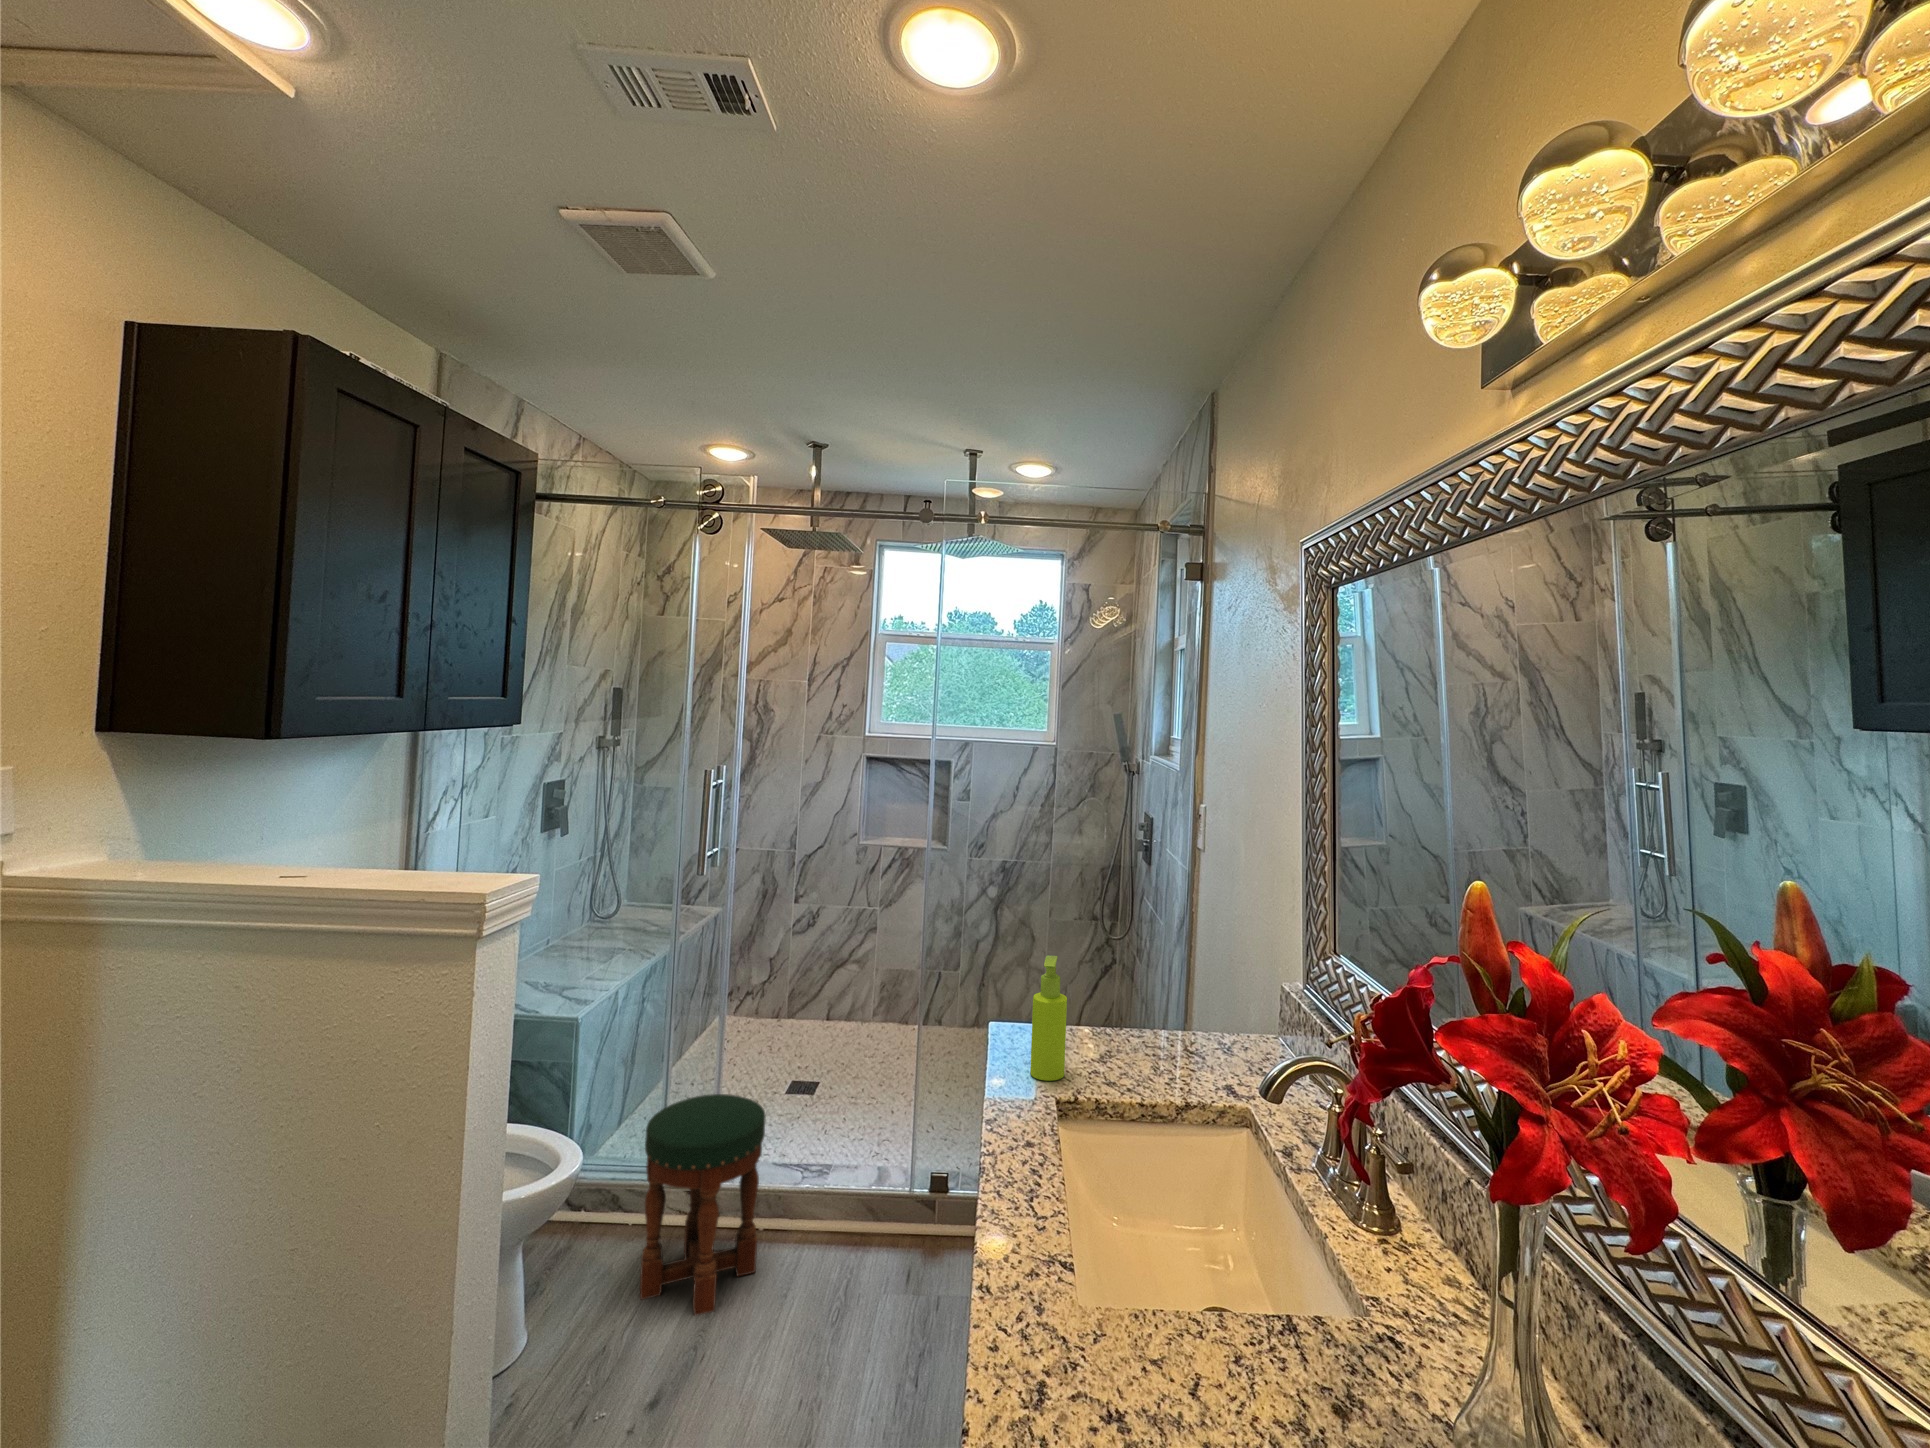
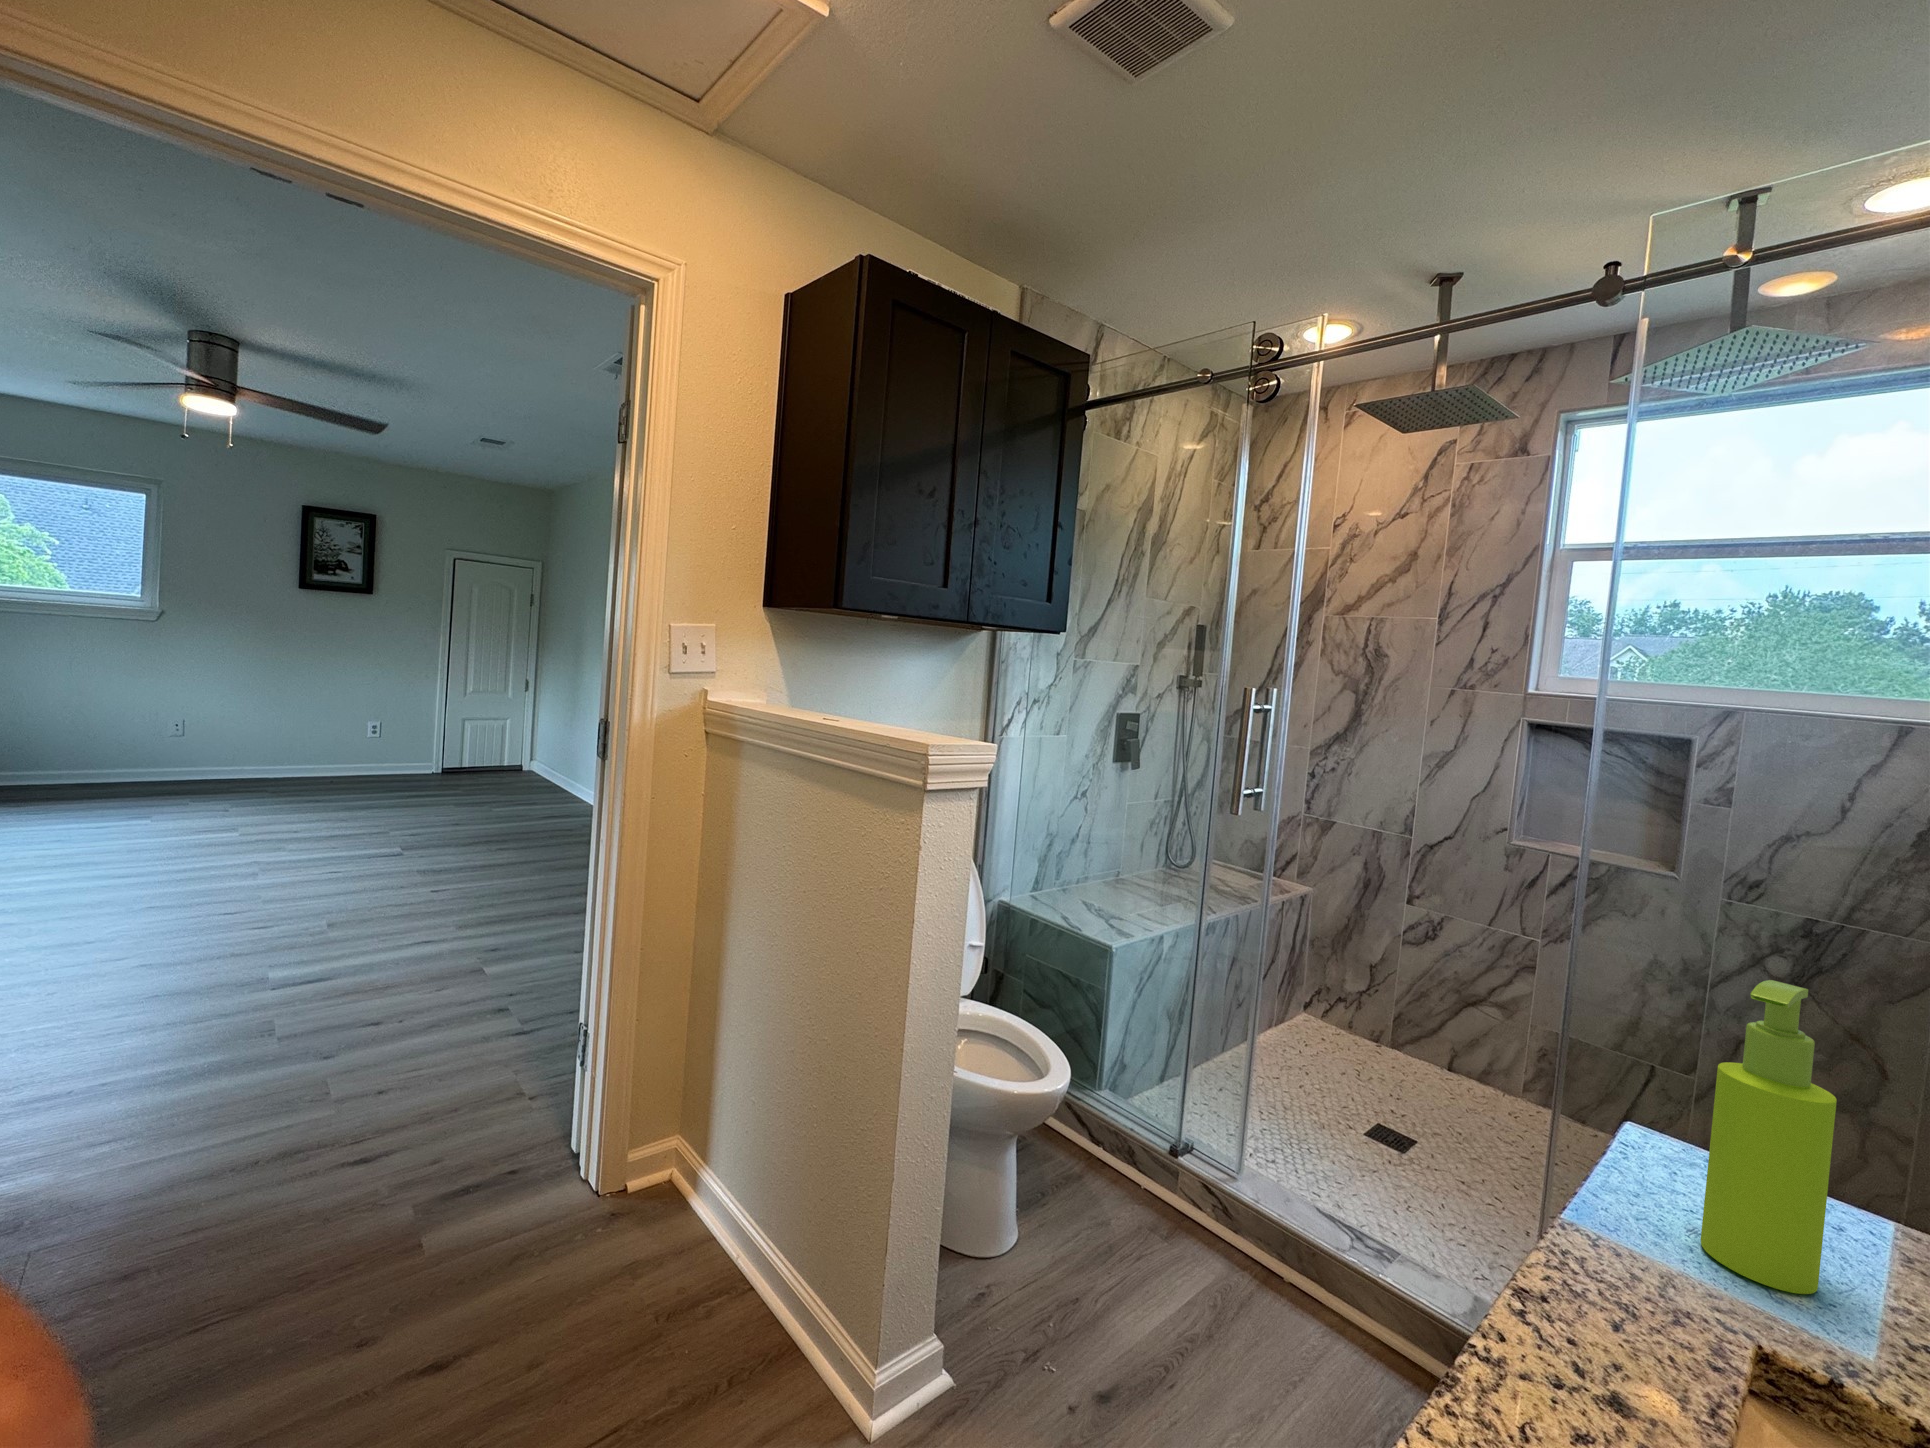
stool: present [640,1094,765,1316] -> none [1119,1069,1283,1347]

